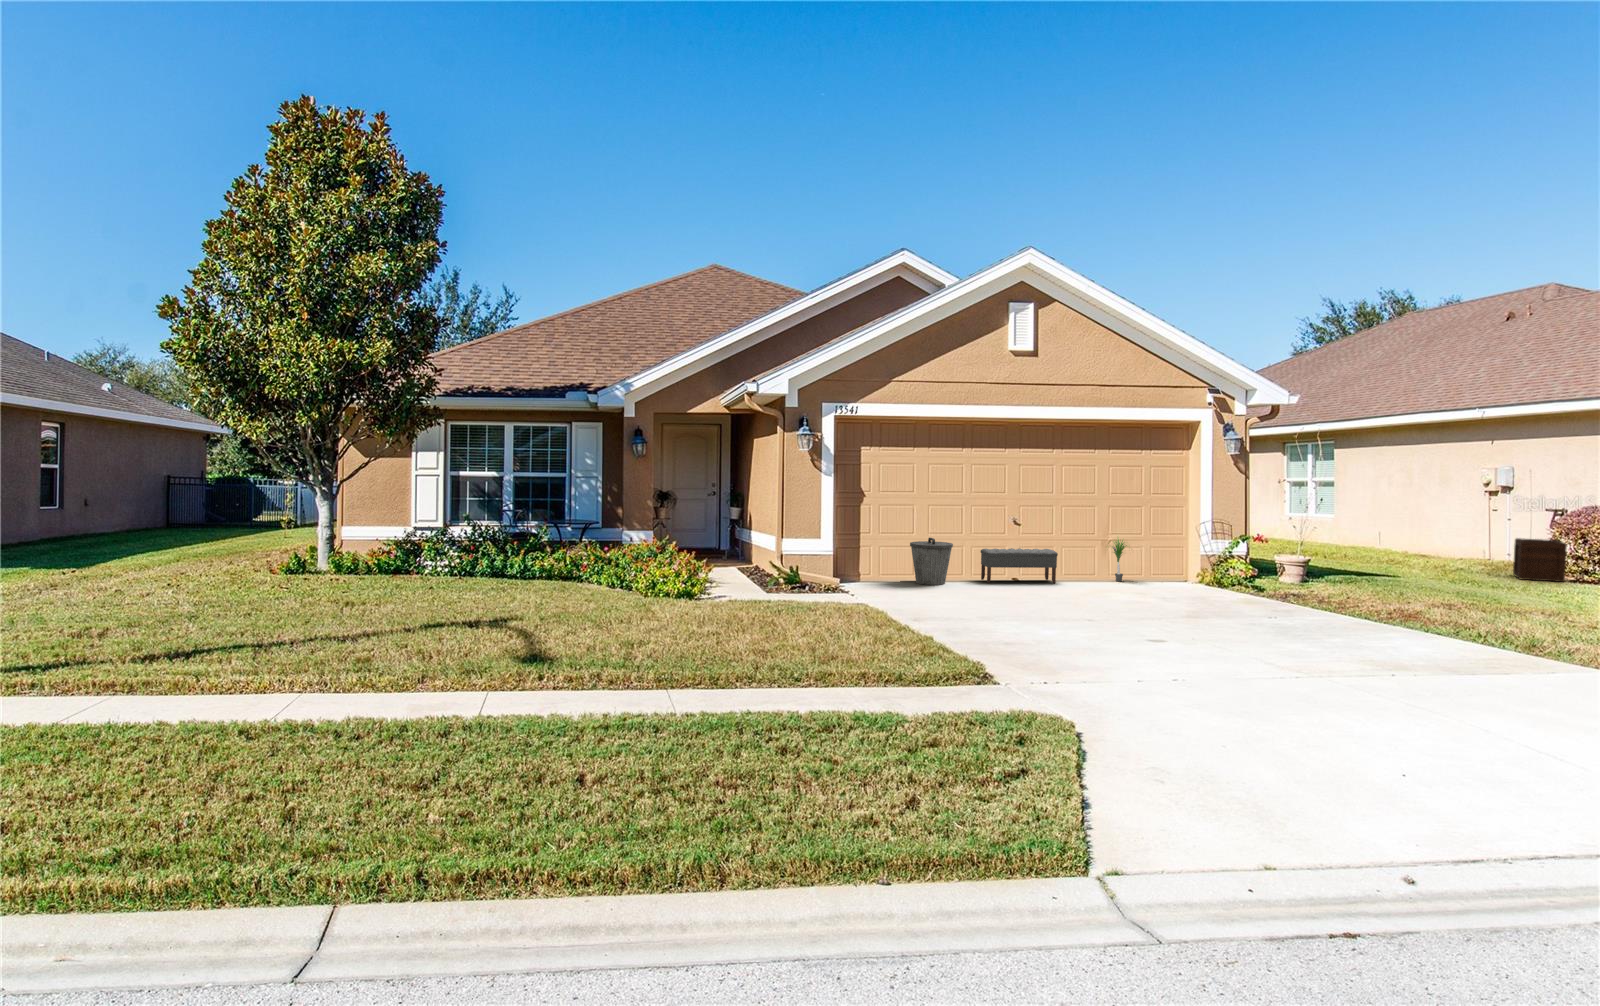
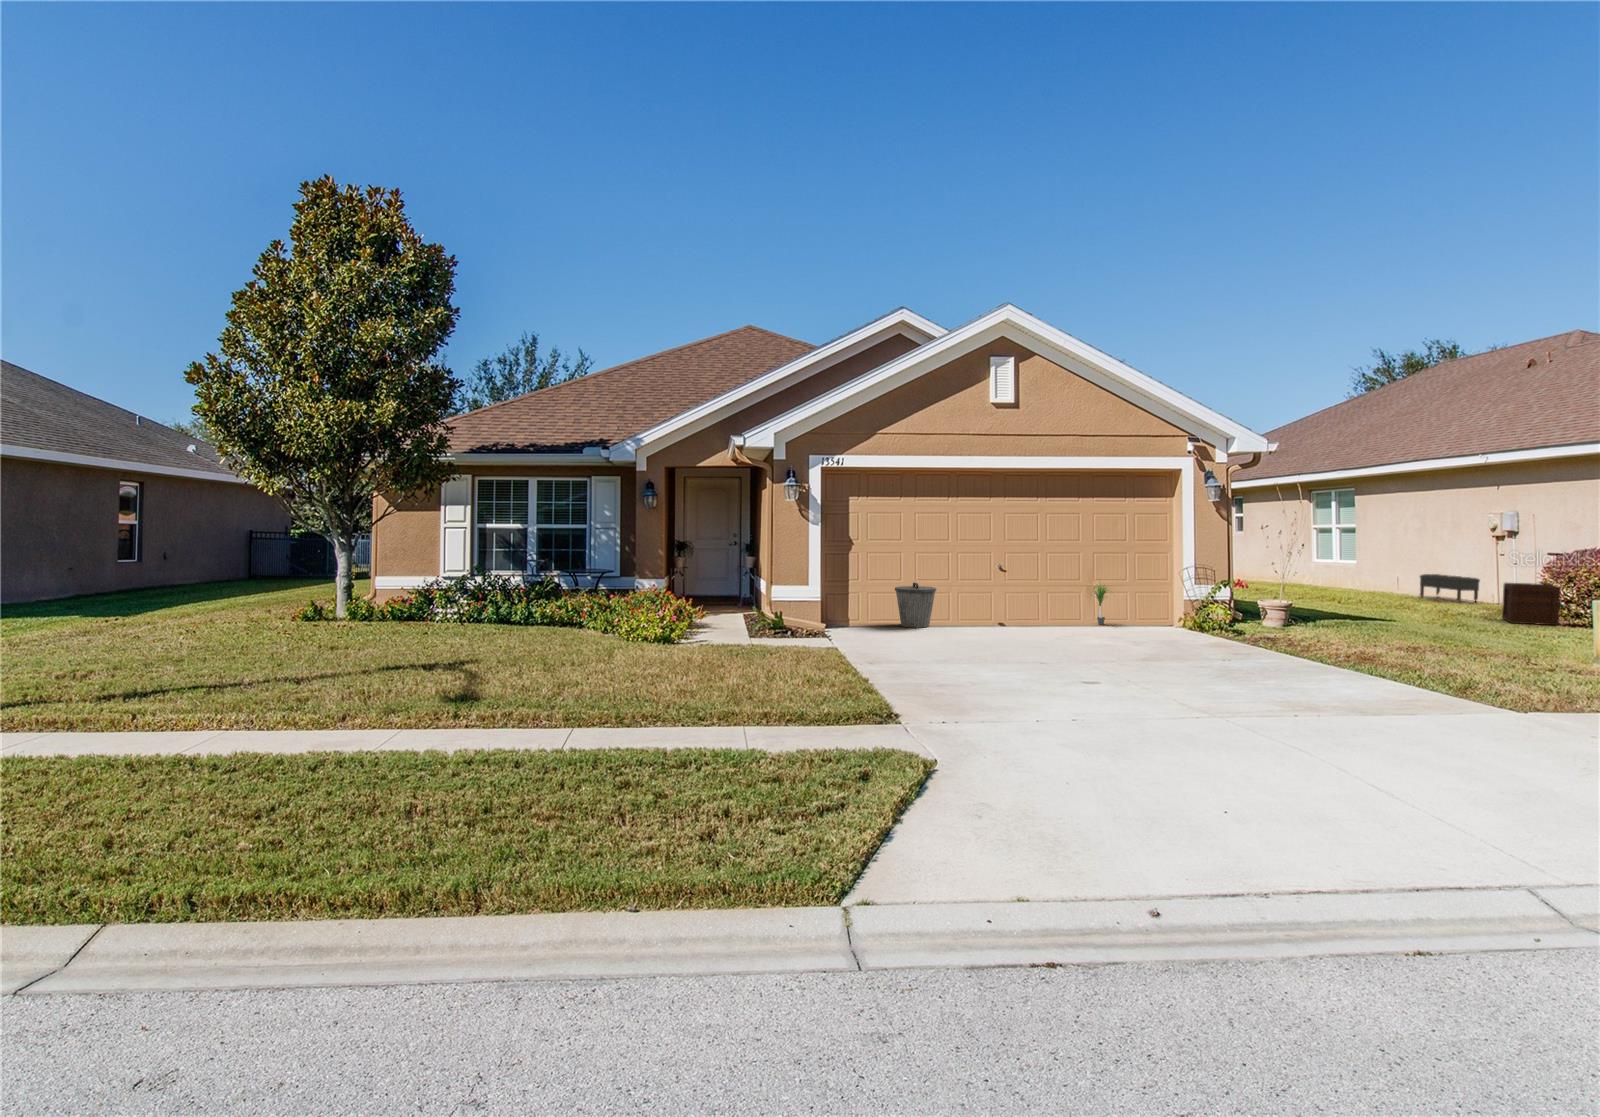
bench: present [980,548,1058,583] -> present [1420,574,1480,602]

